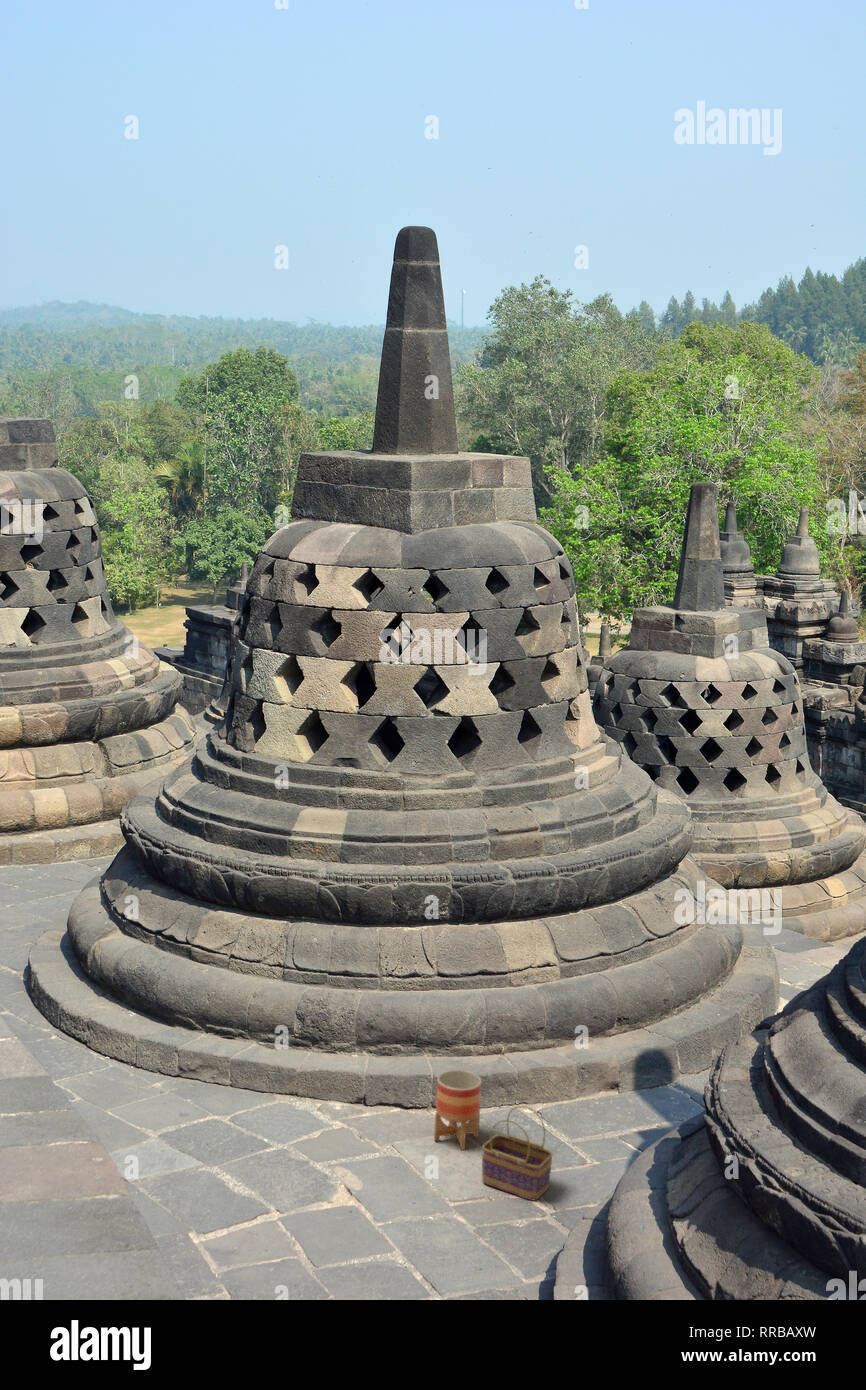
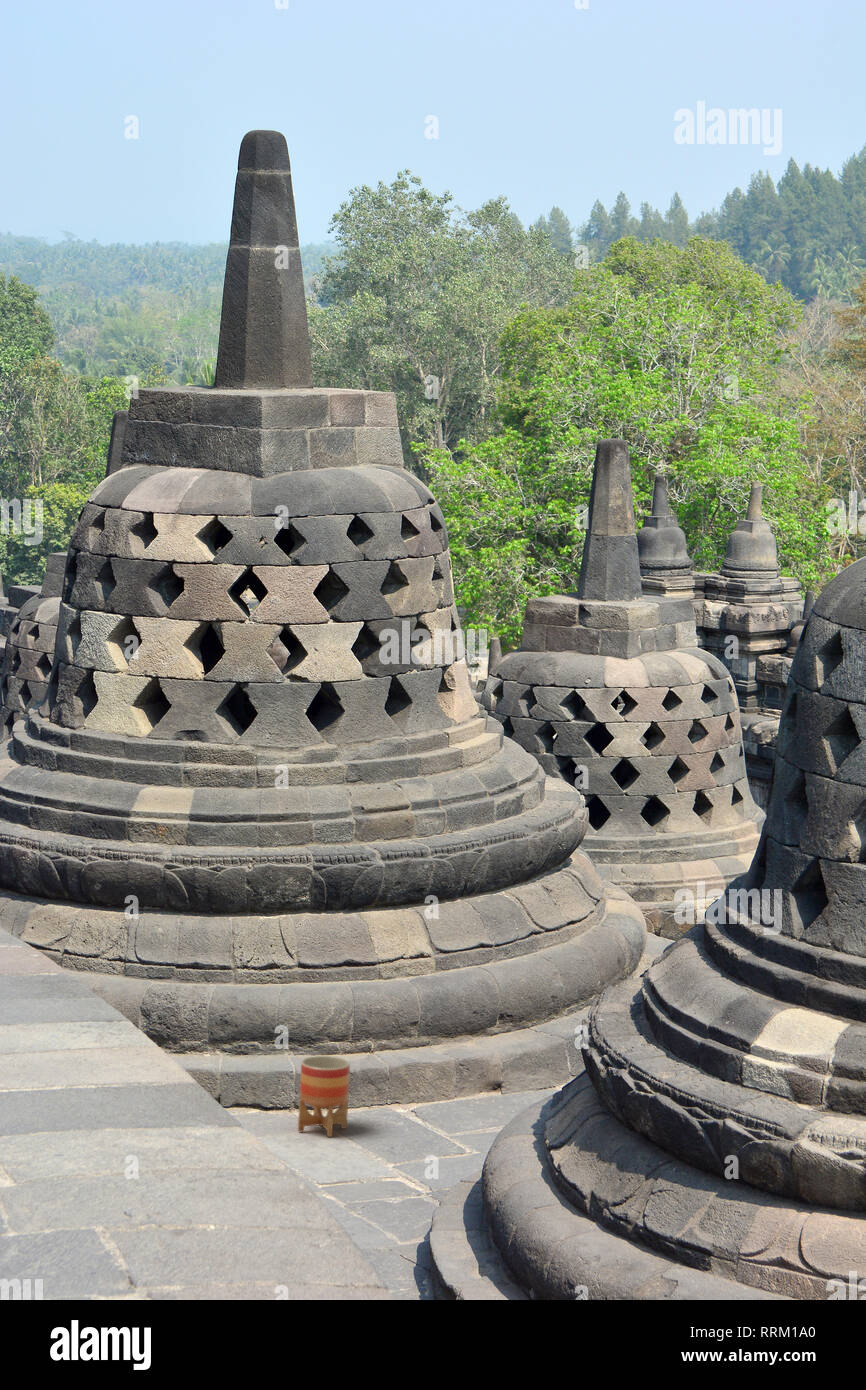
basket: present [482,1106,553,1200] -> none [351,1076,428,1169]

